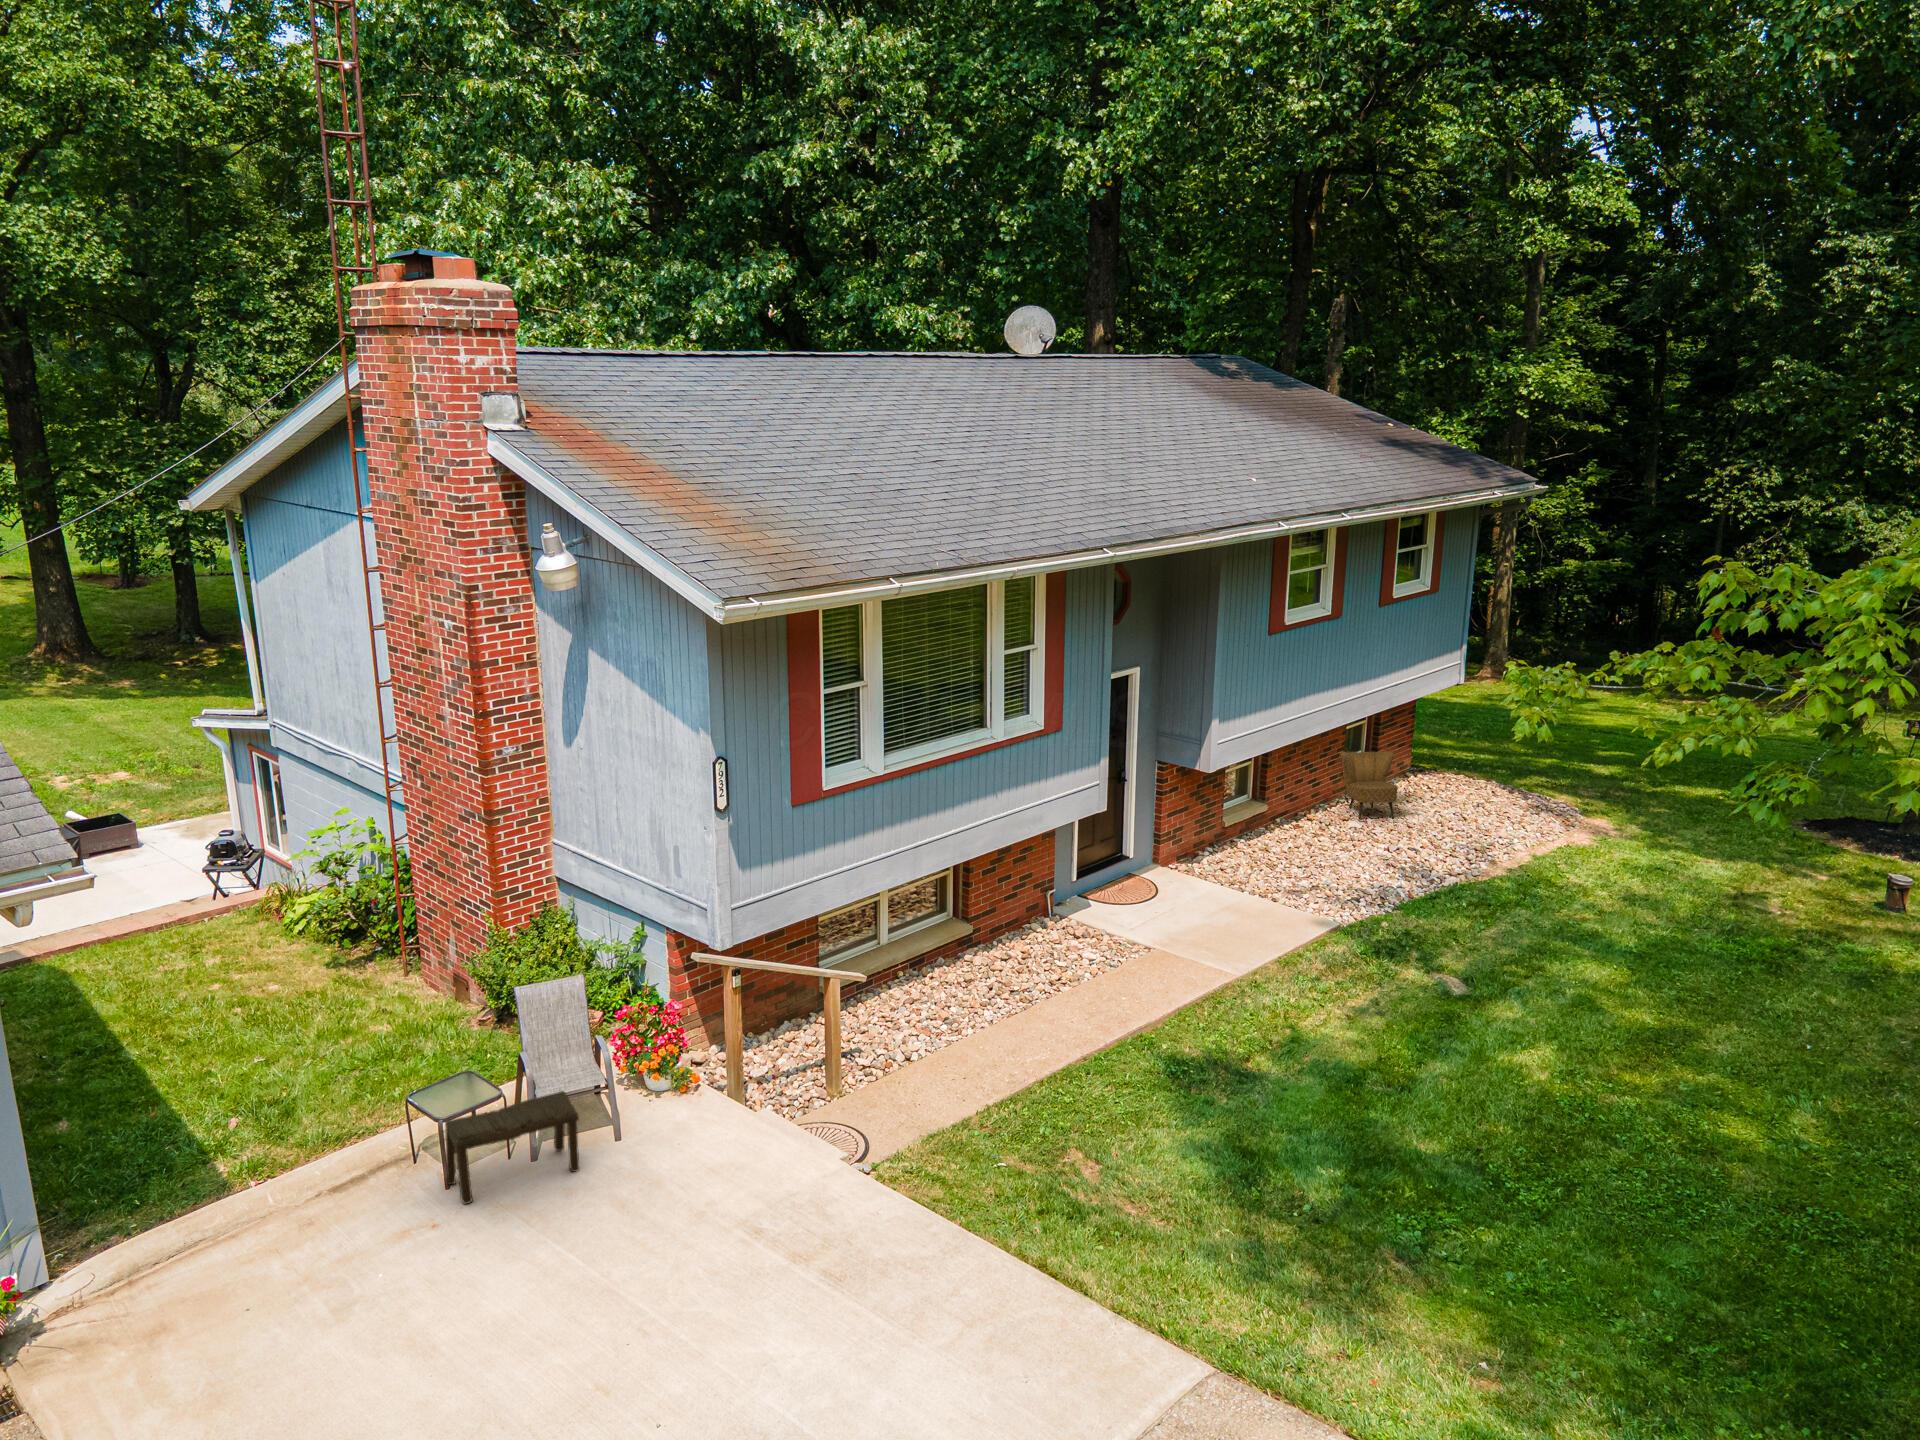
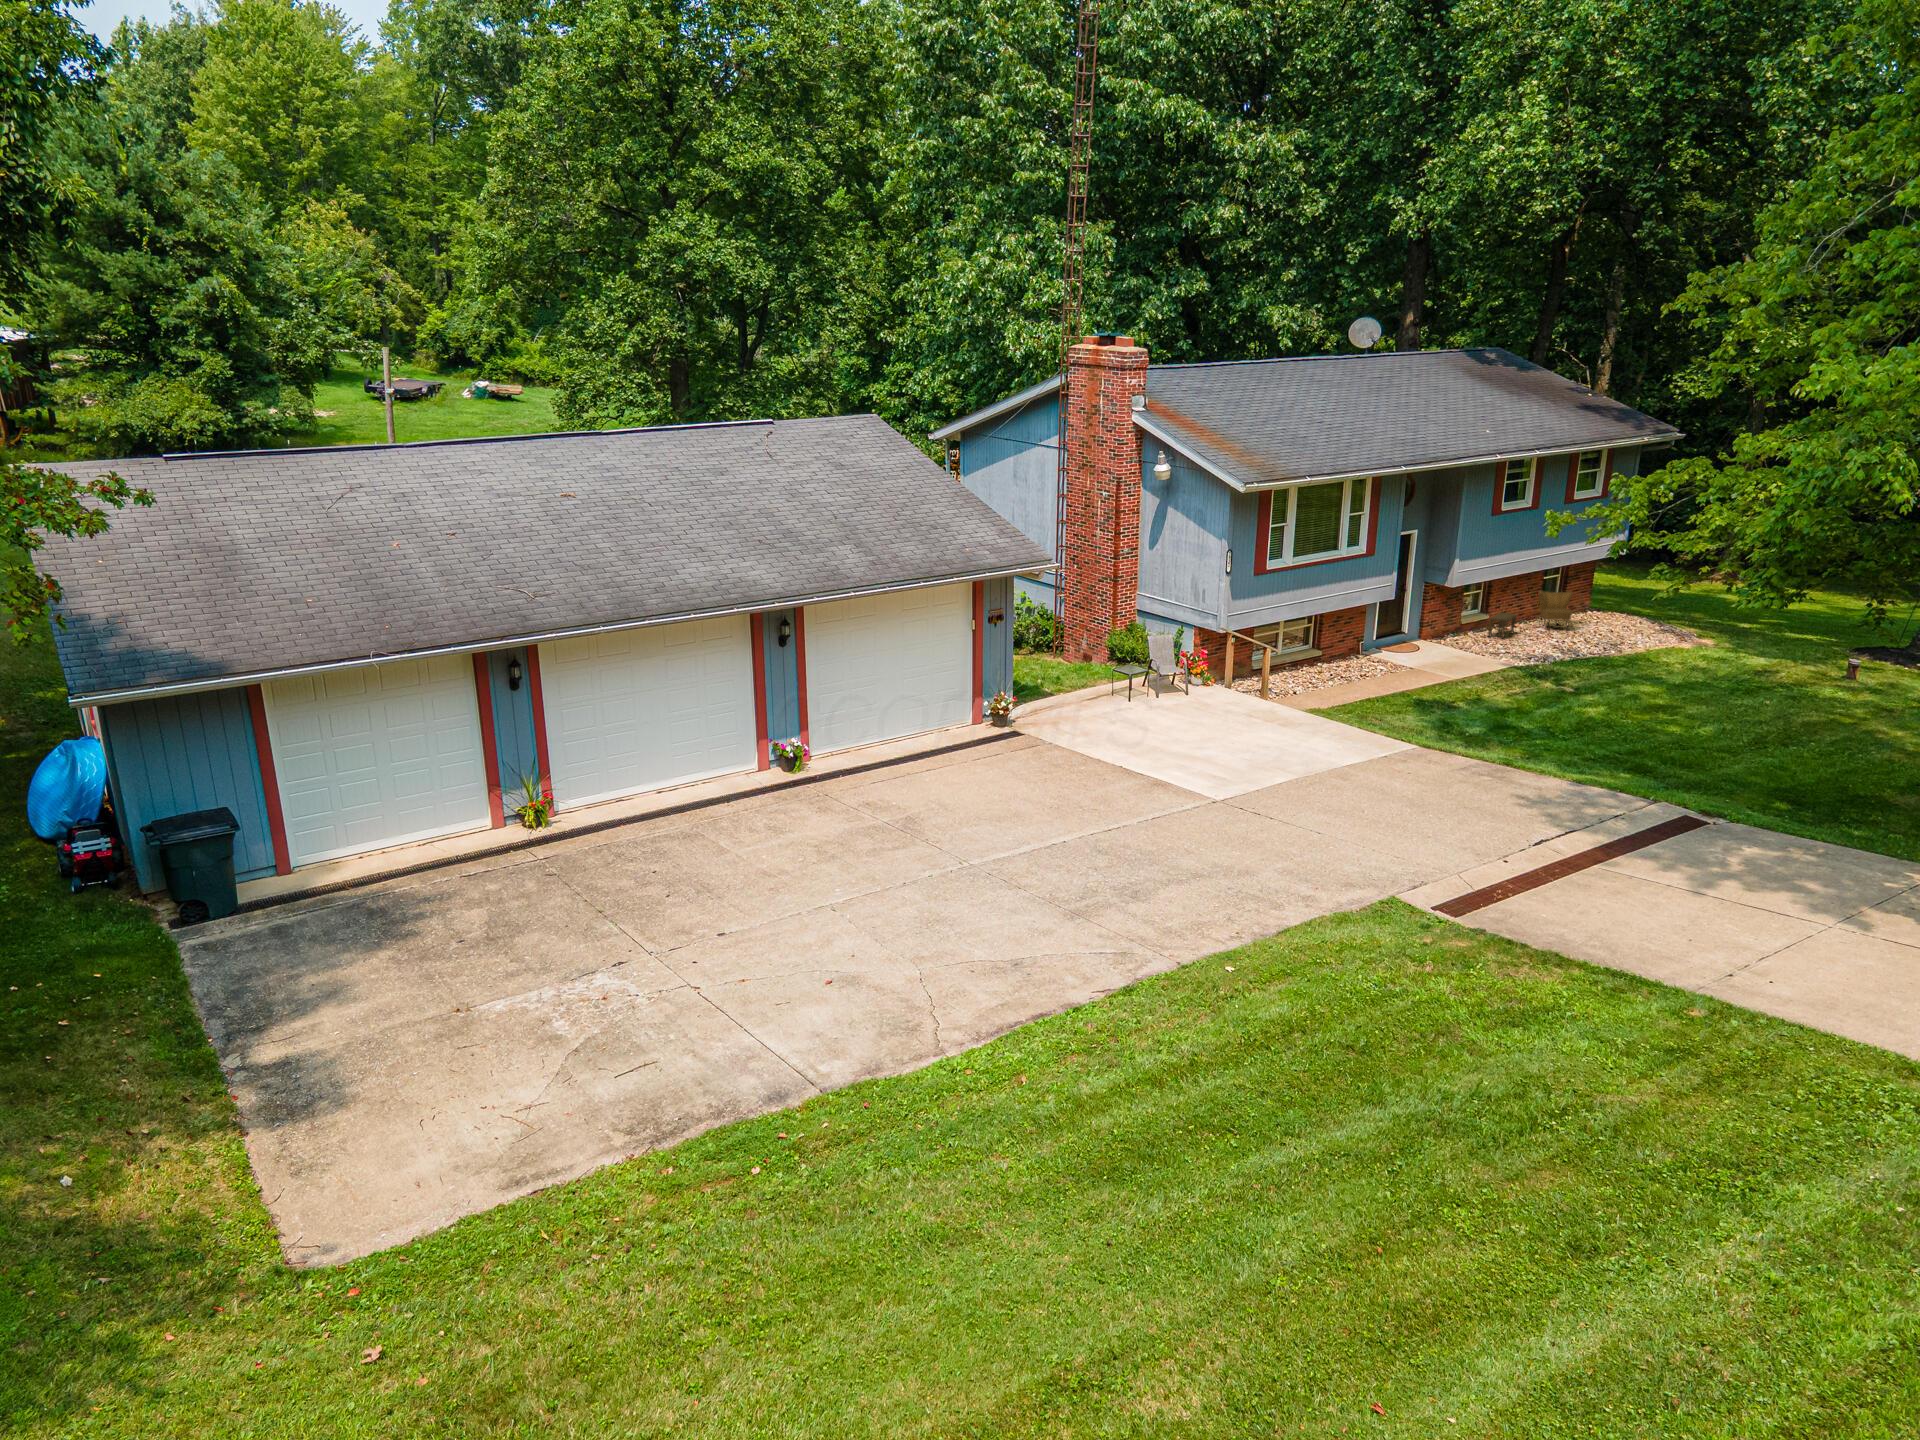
bench: present [445,1091,579,1204] -> present [1488,613,1517,639]

